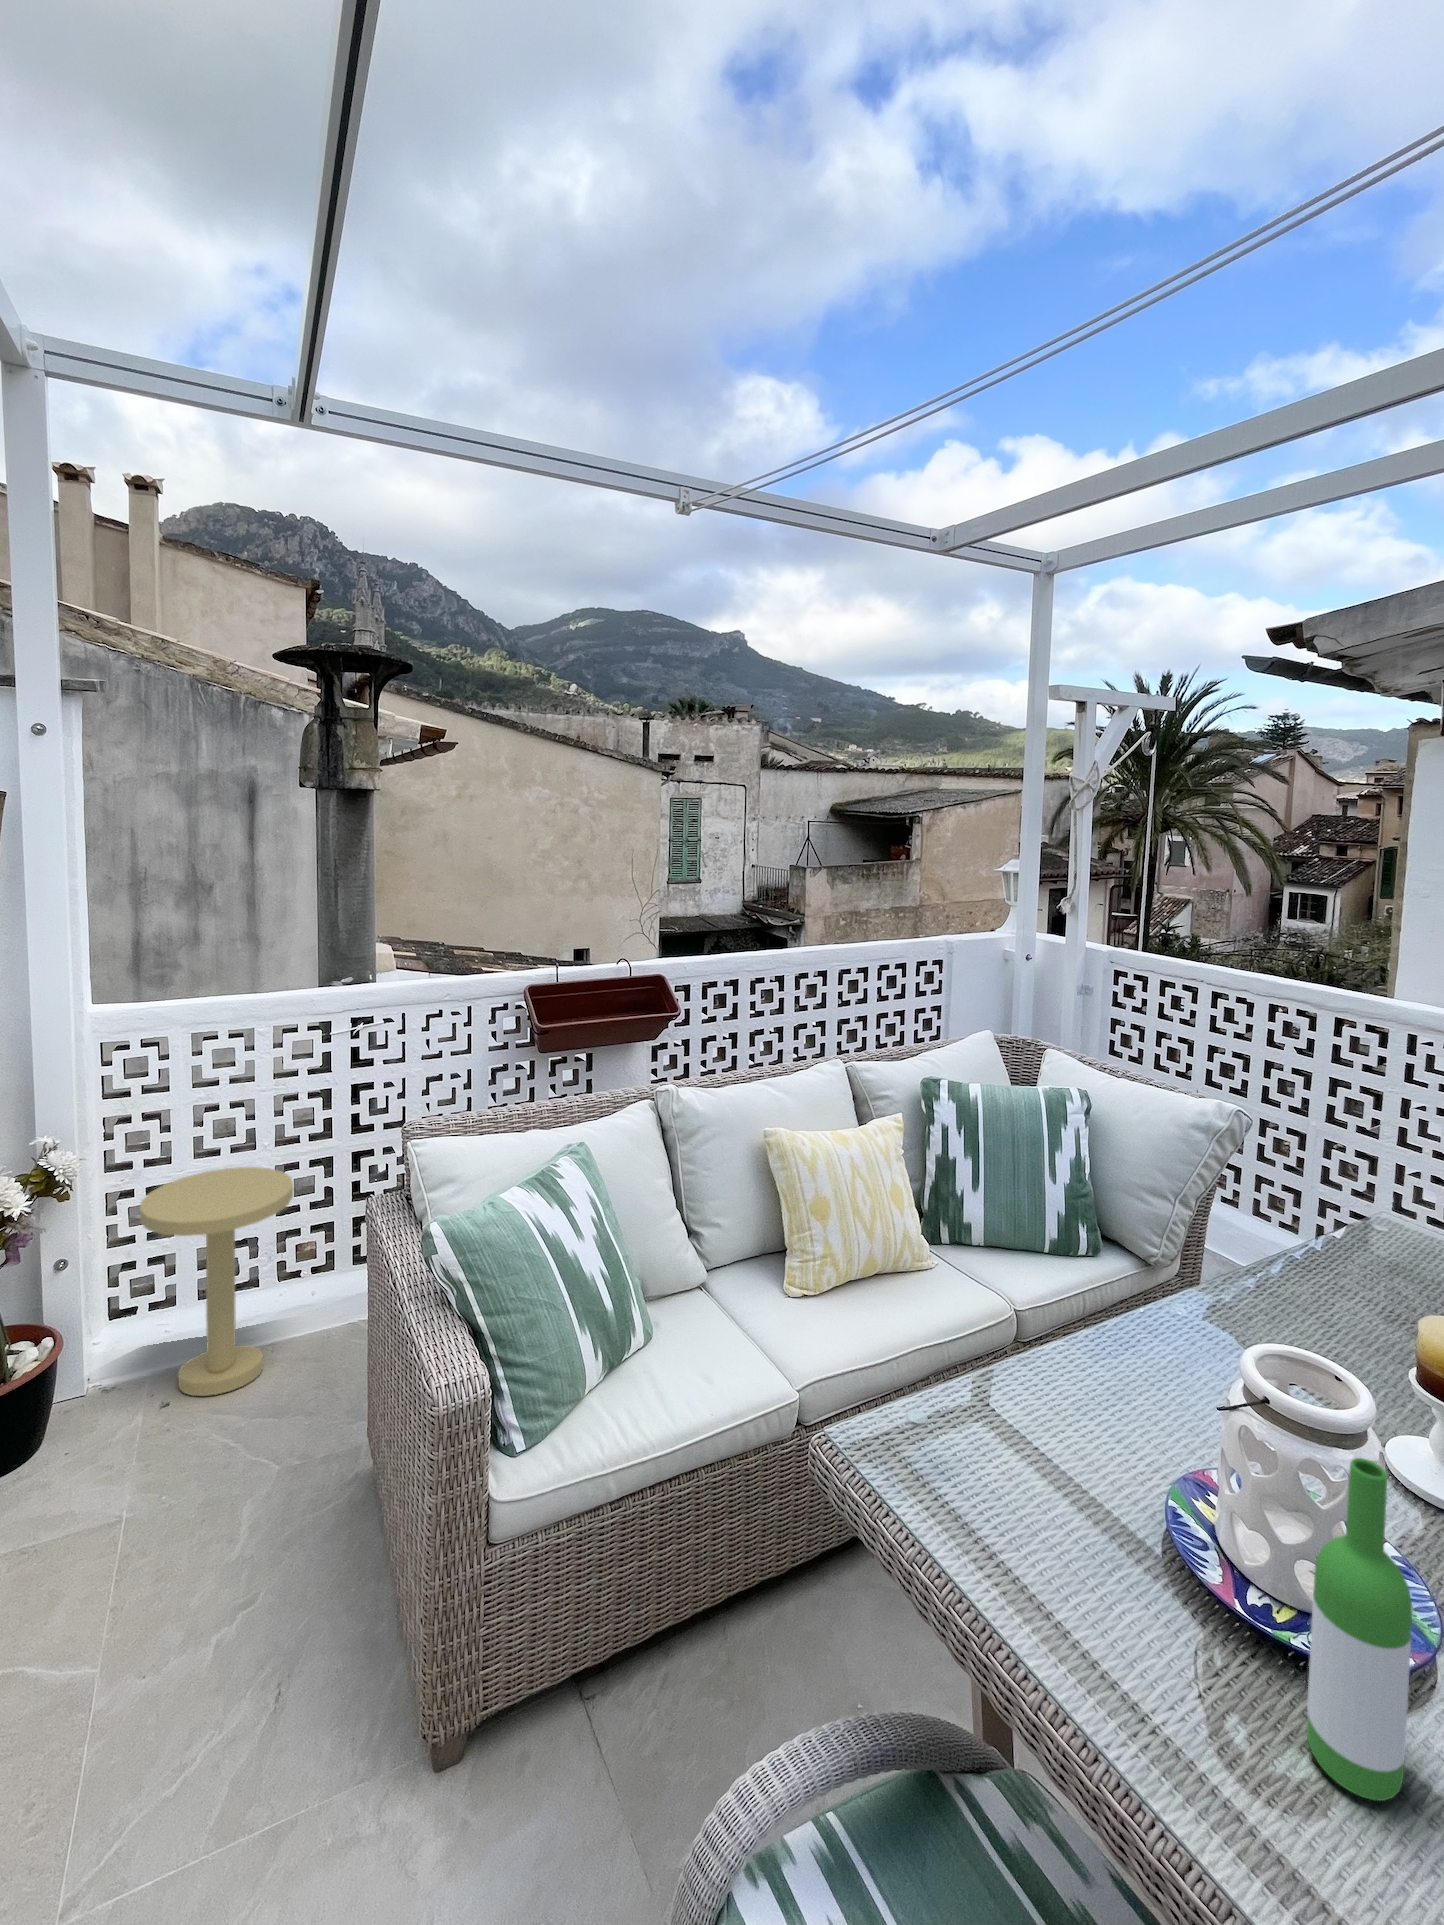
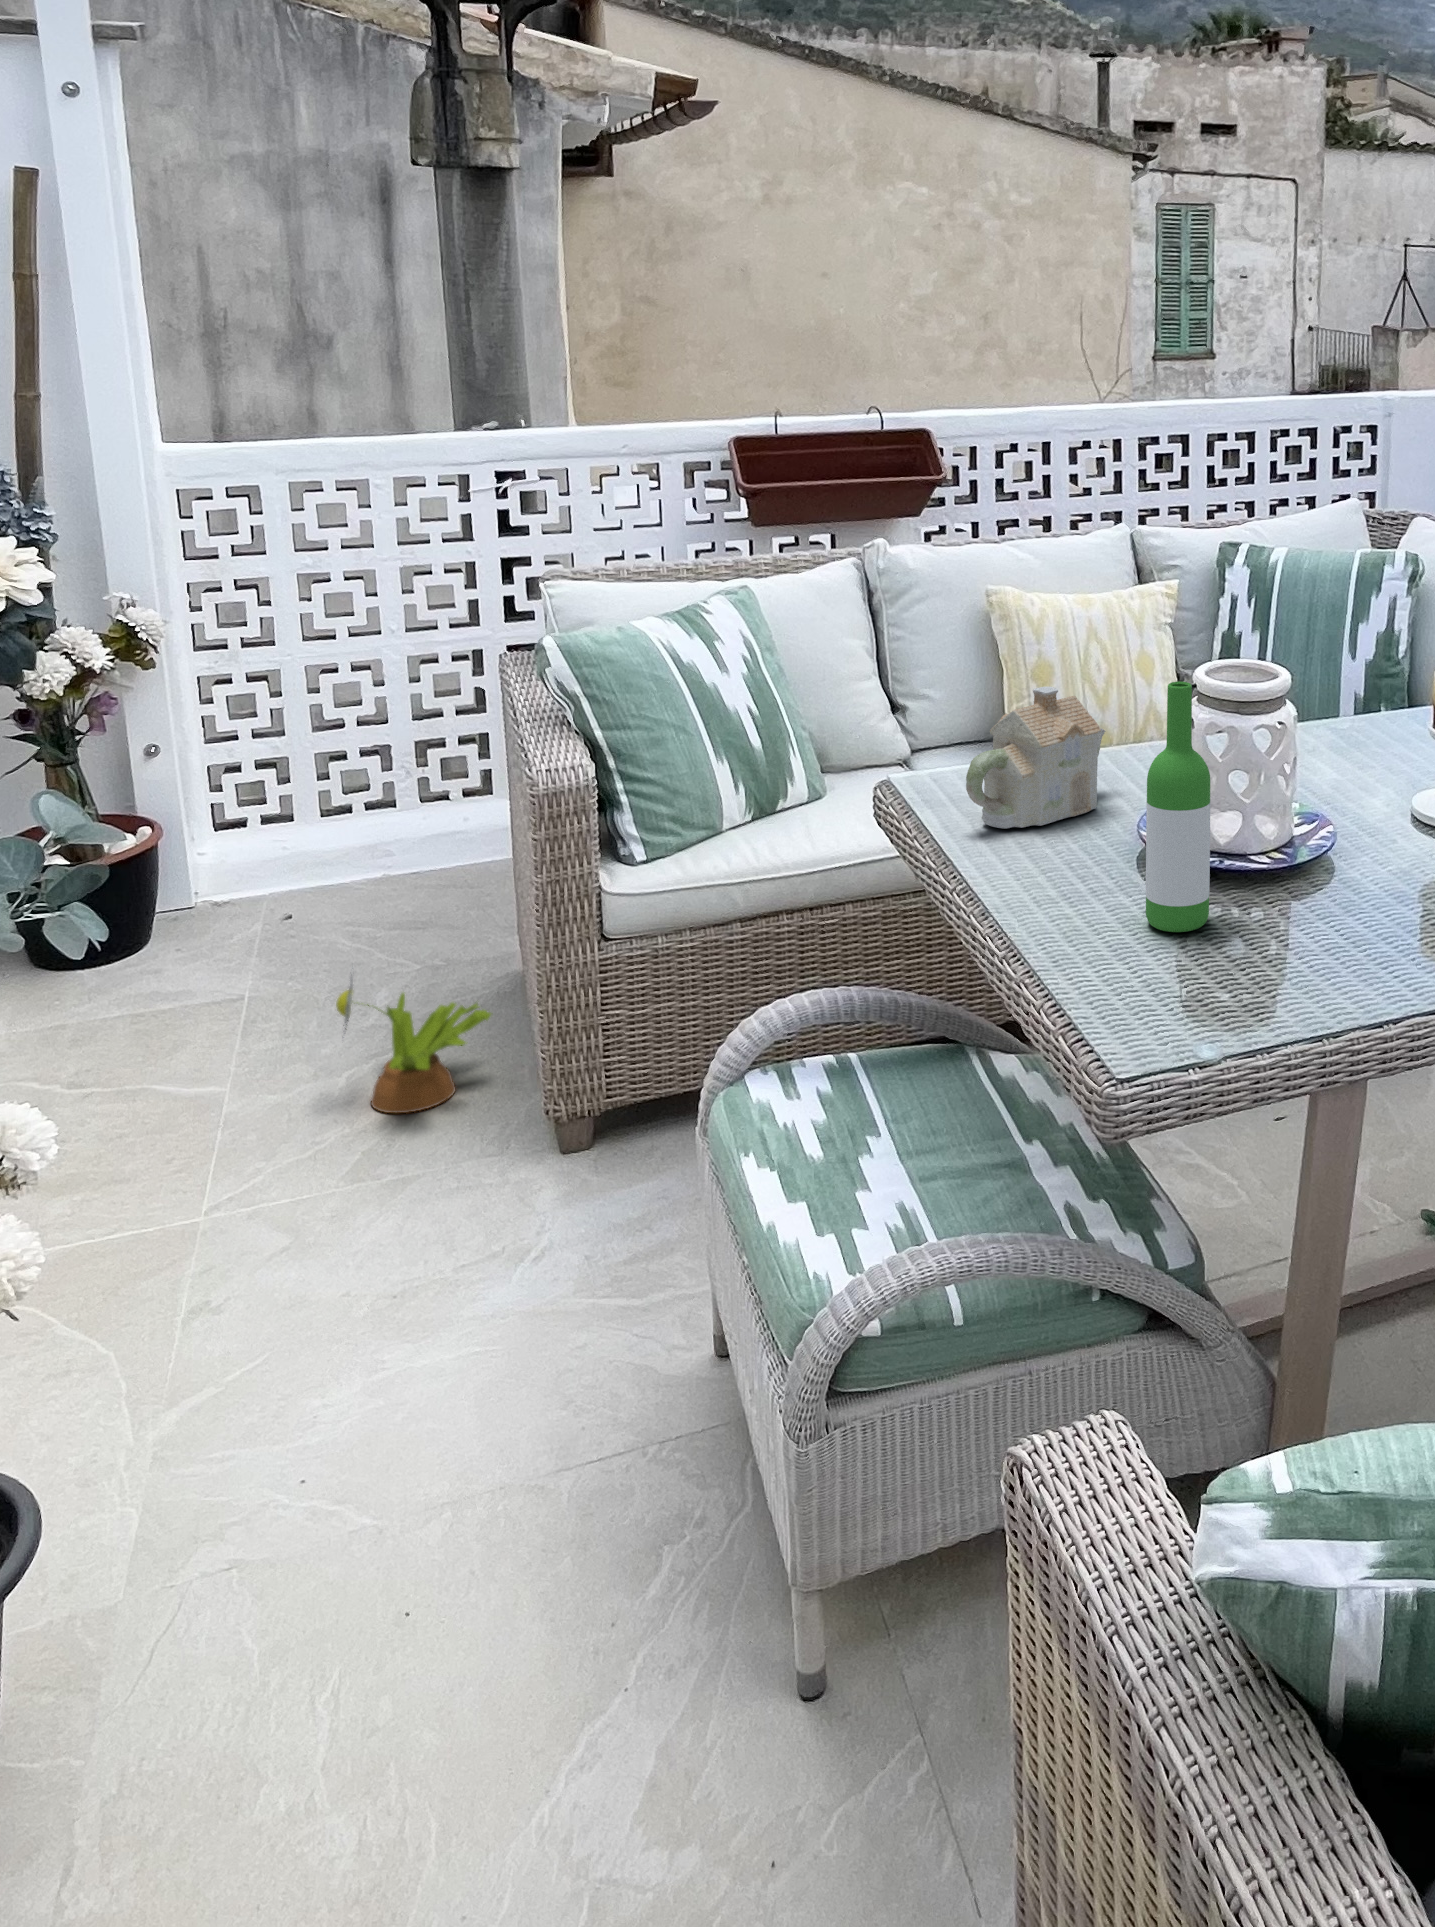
side table: present [140,1167,293,1396] -> none [239,658,428,916]
teapot: none [942,1337,1058,1516] -> present [966,687,1106,829]
decorative plant: none [222,1542,369,1704] -> present [336,974,491,1113]

